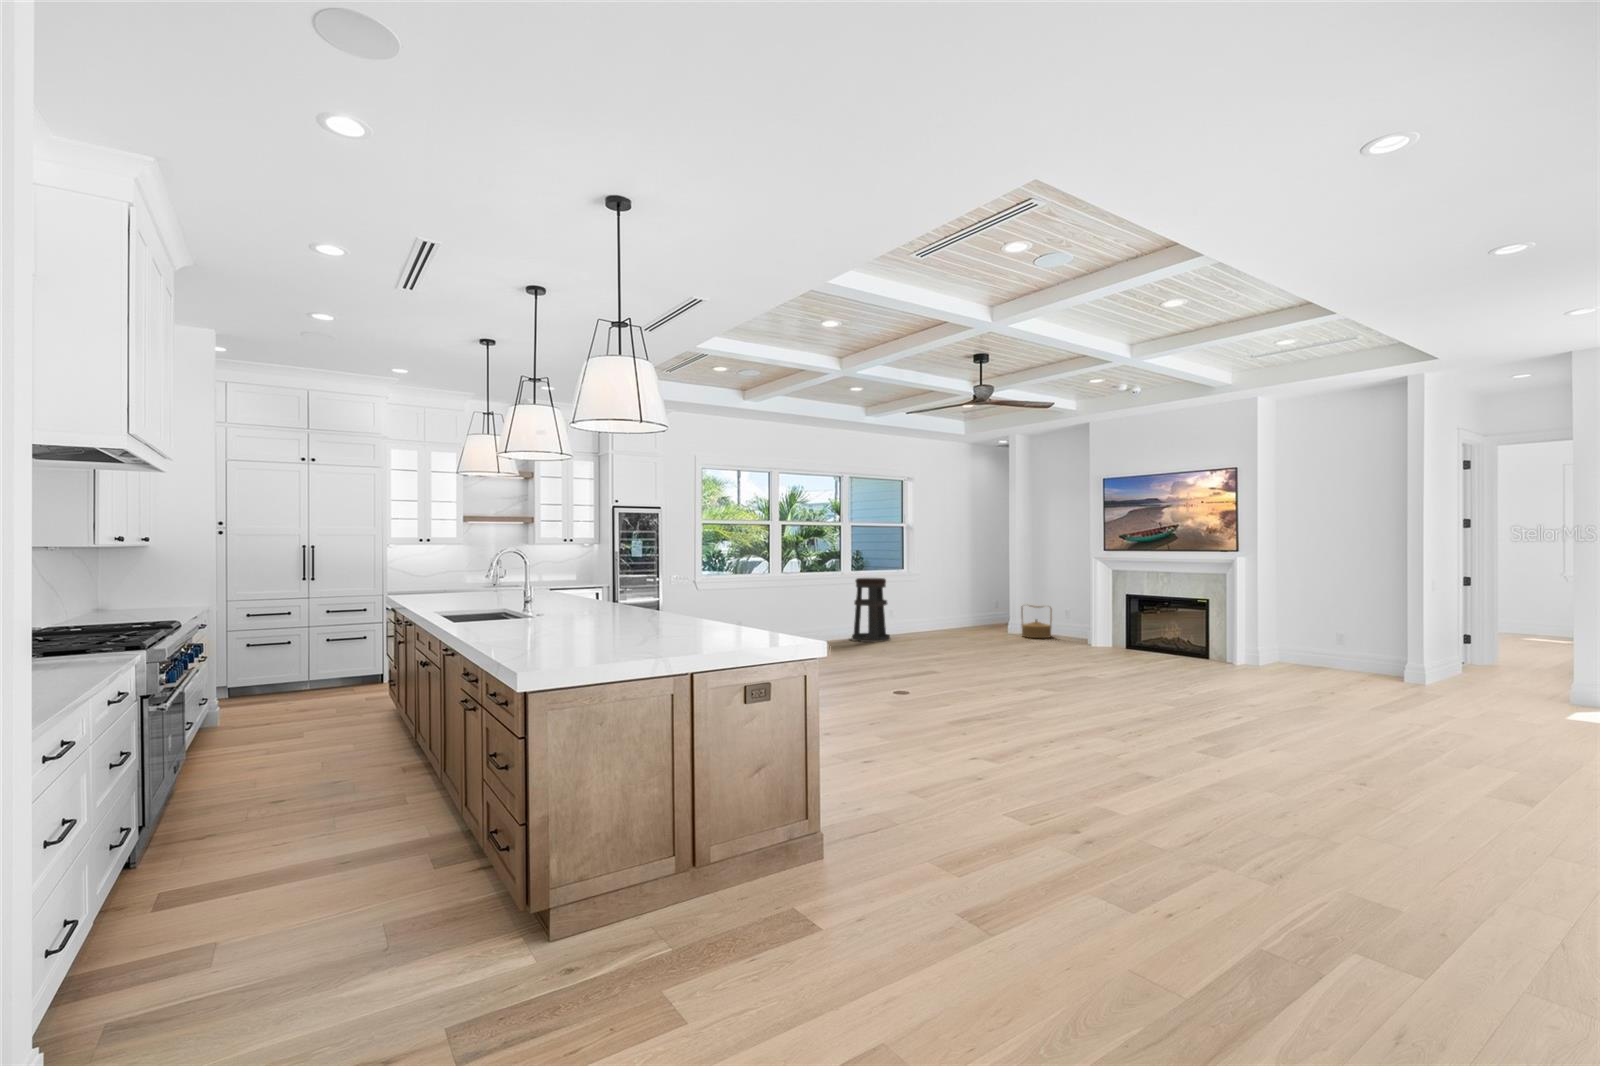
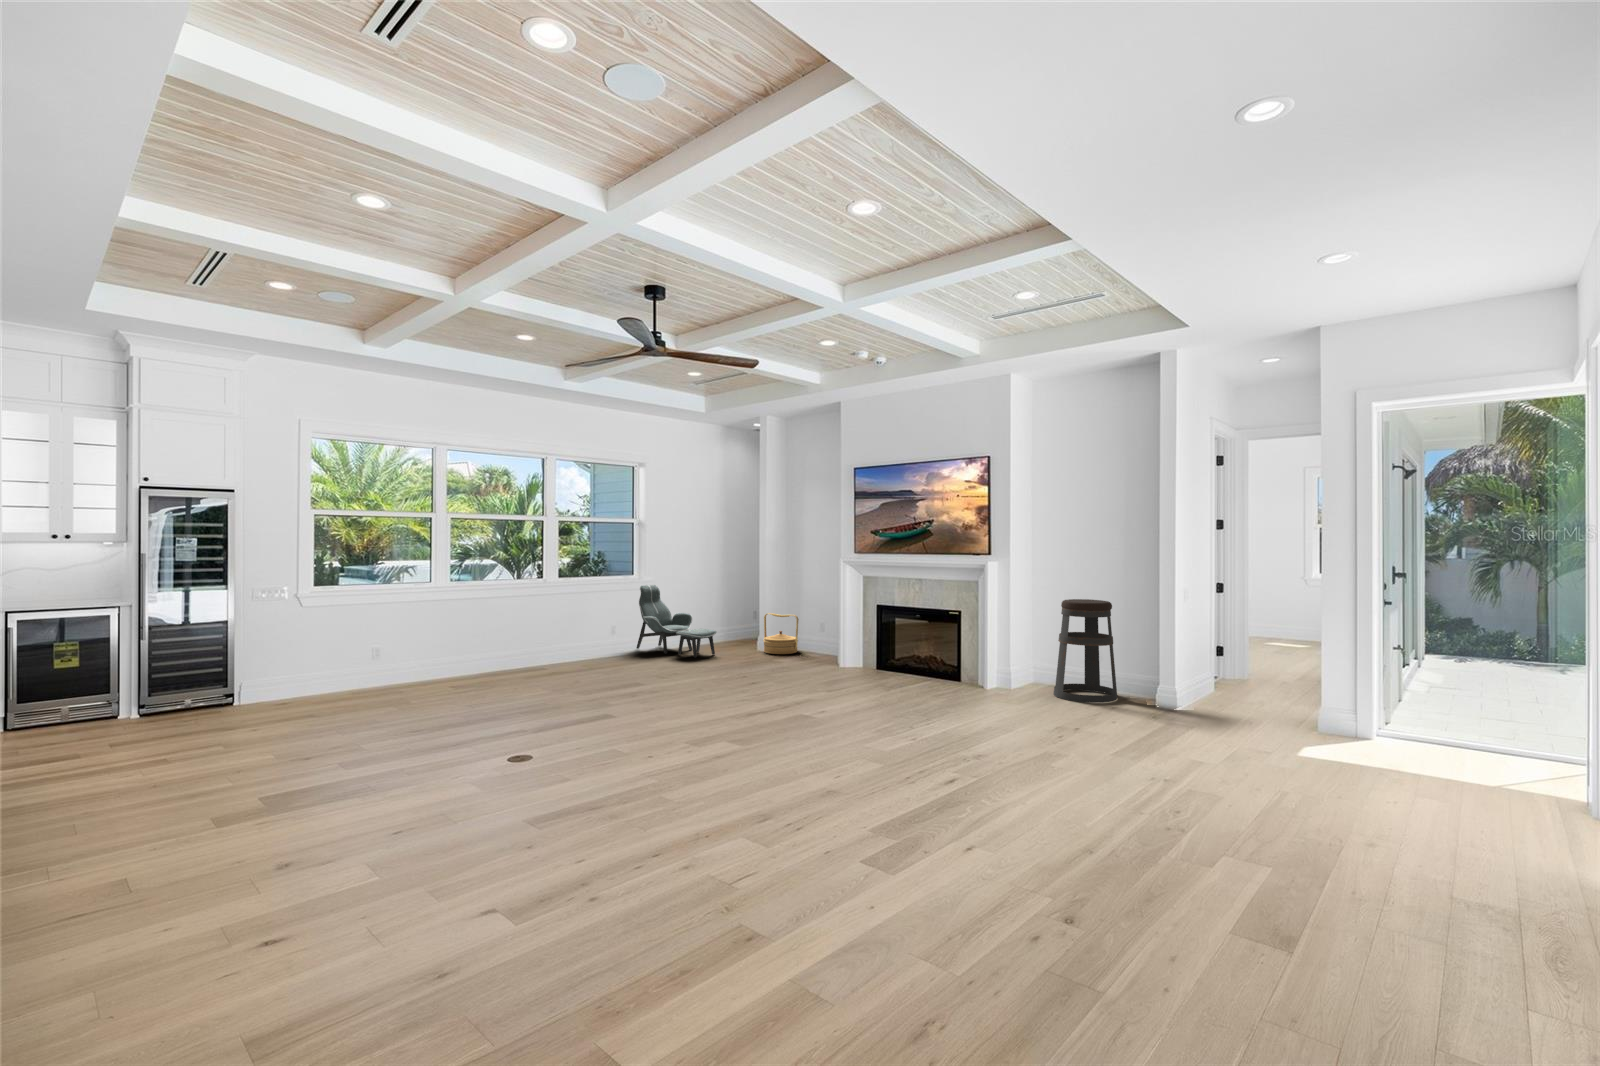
bar stool: present [852,578,890,642] -> present [1053,599,1117,703]
lounge chair: none [914,581,983,638] -> present [636,585,717,657]

